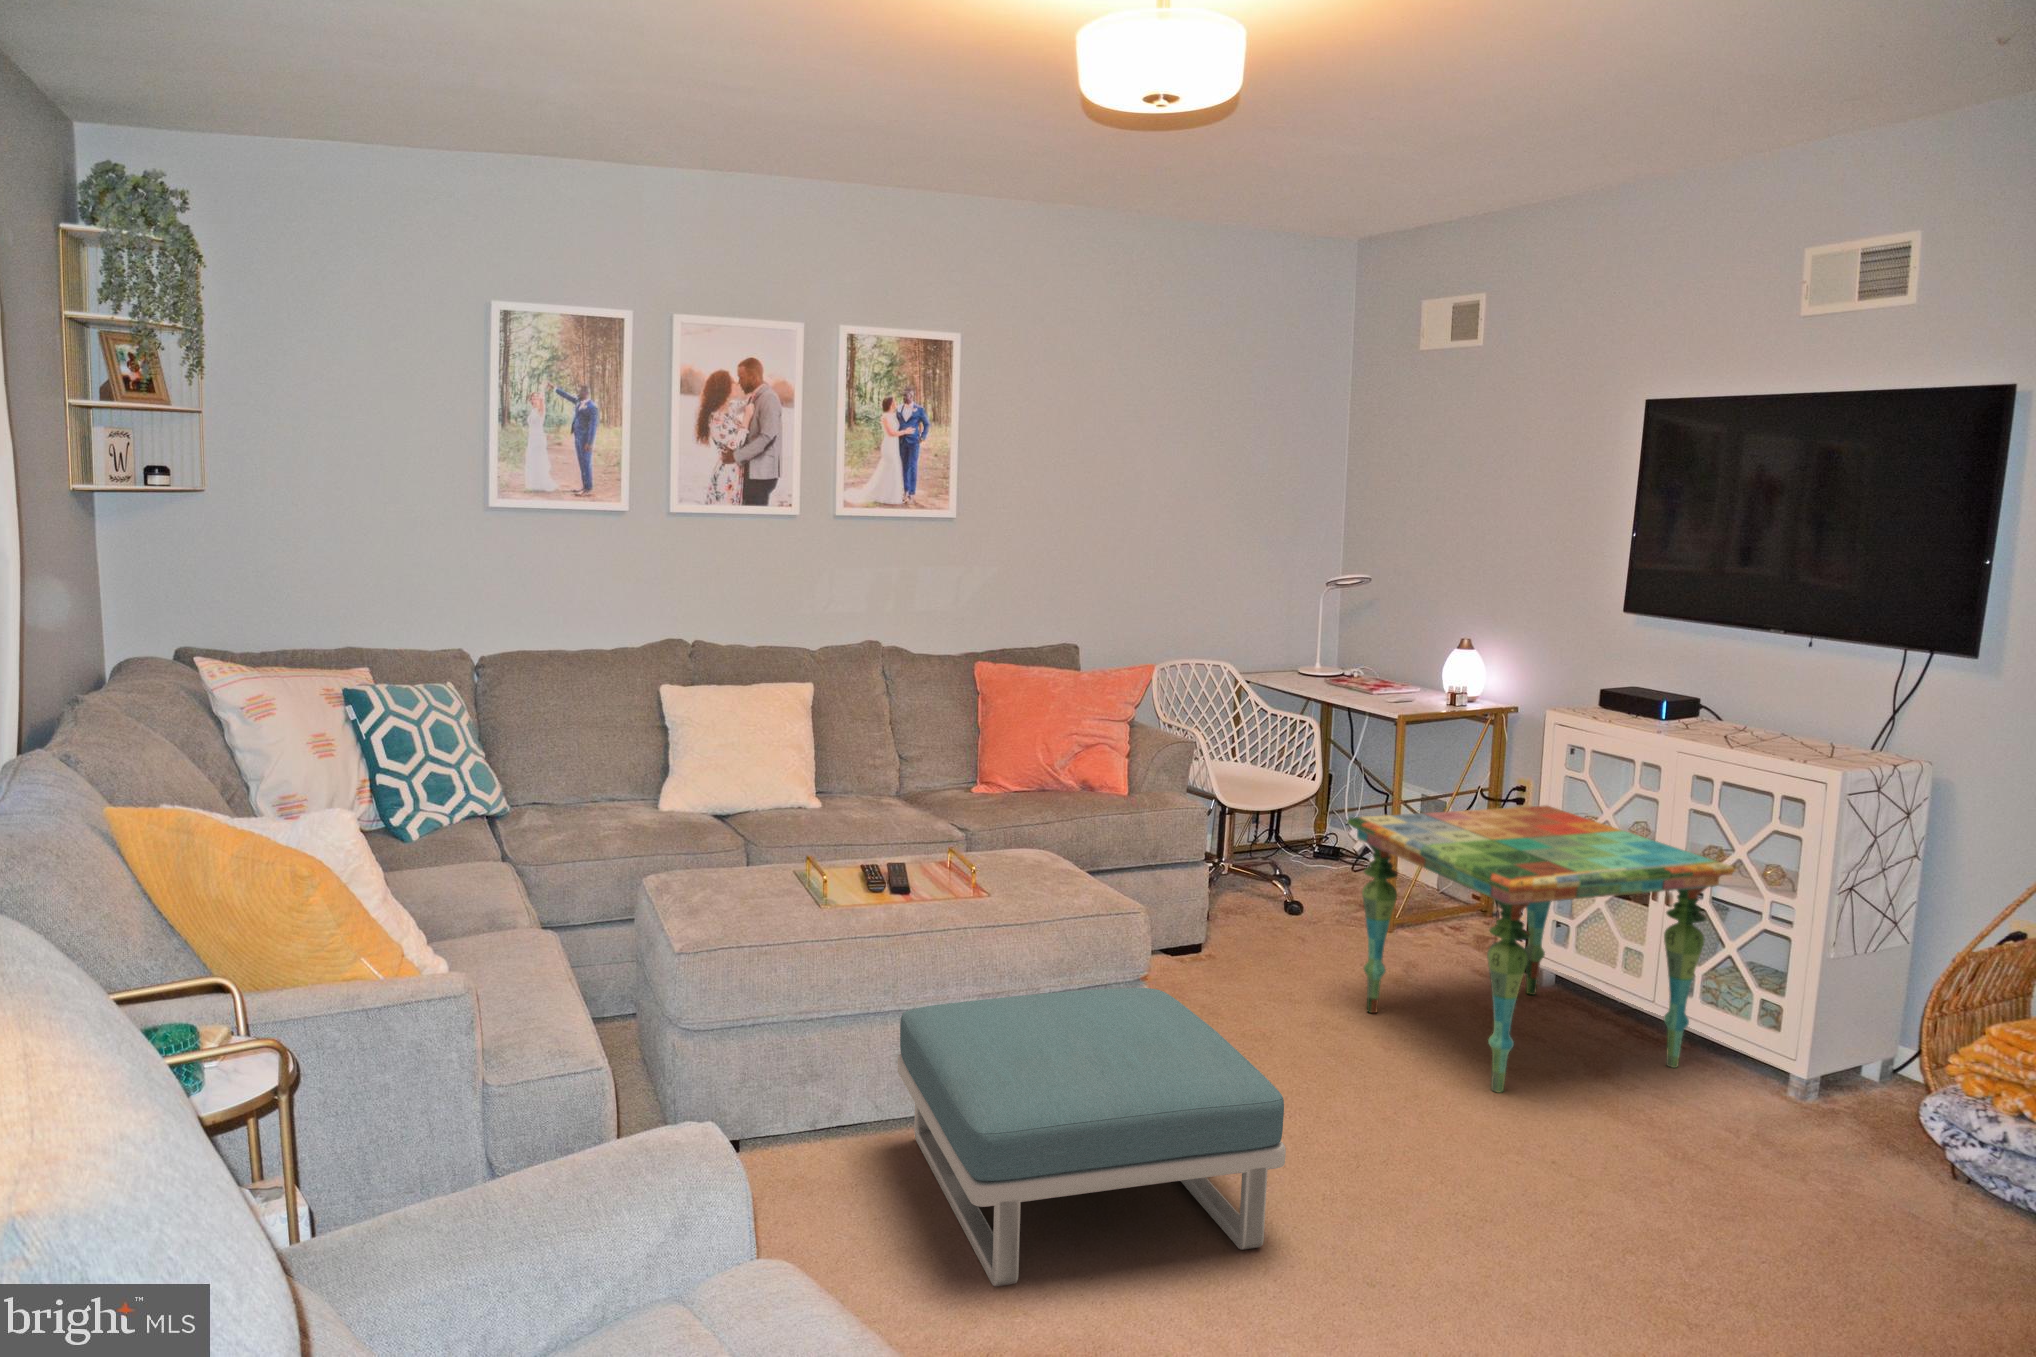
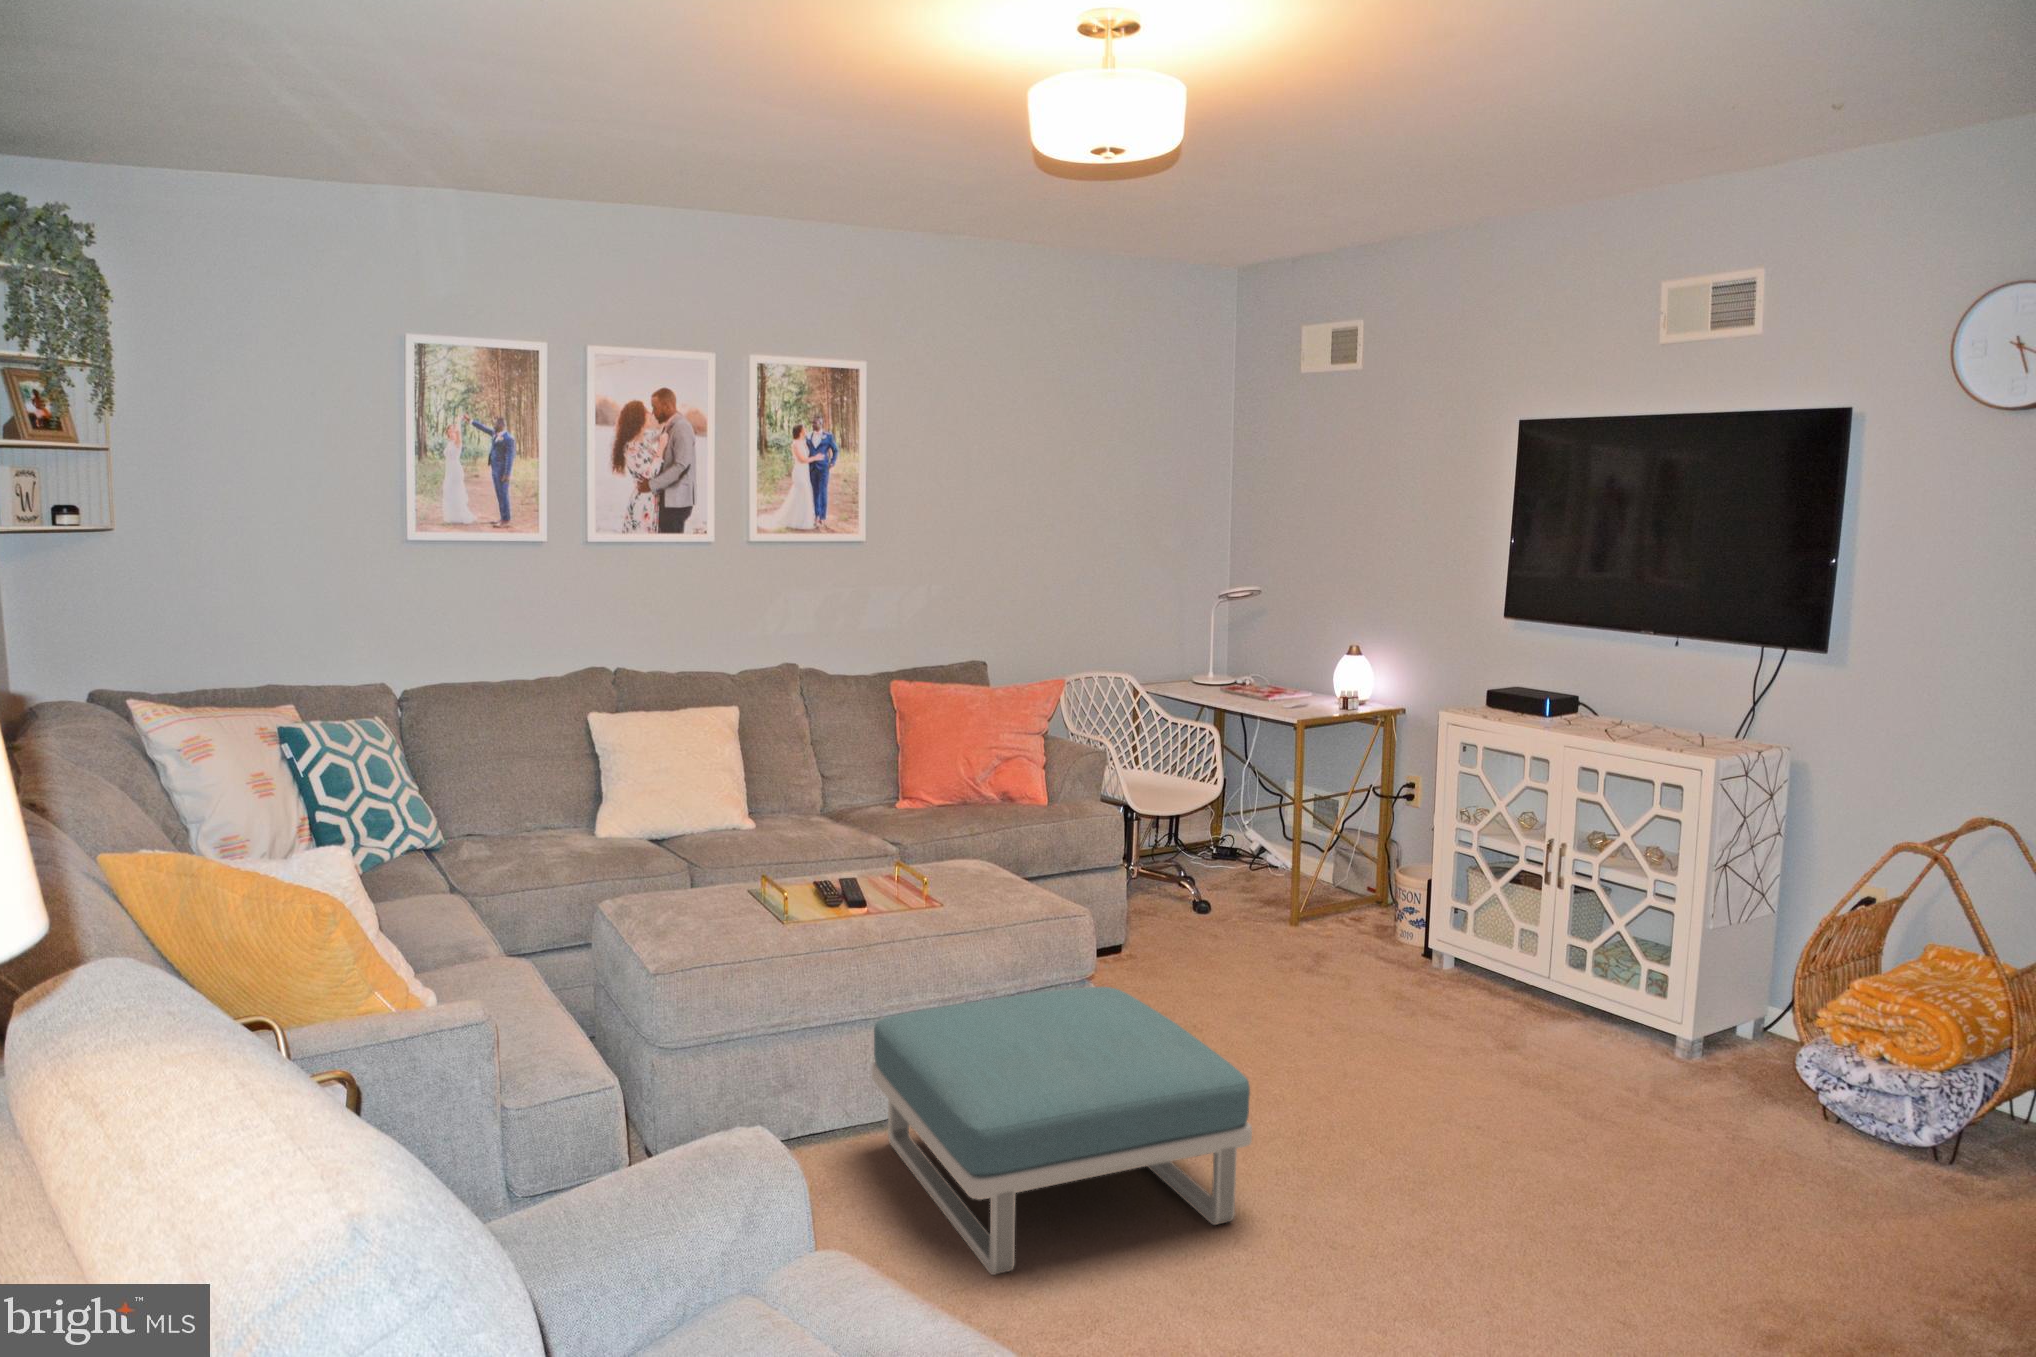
side table: present [1347,805,1734,1092] -> none [1266,800,1620,1068]

